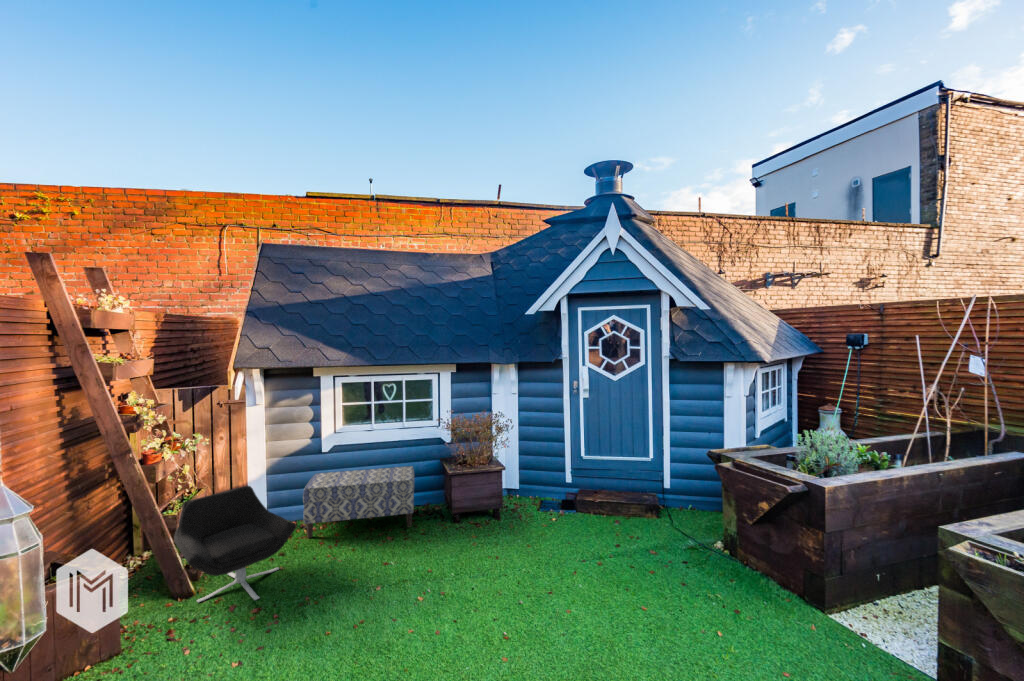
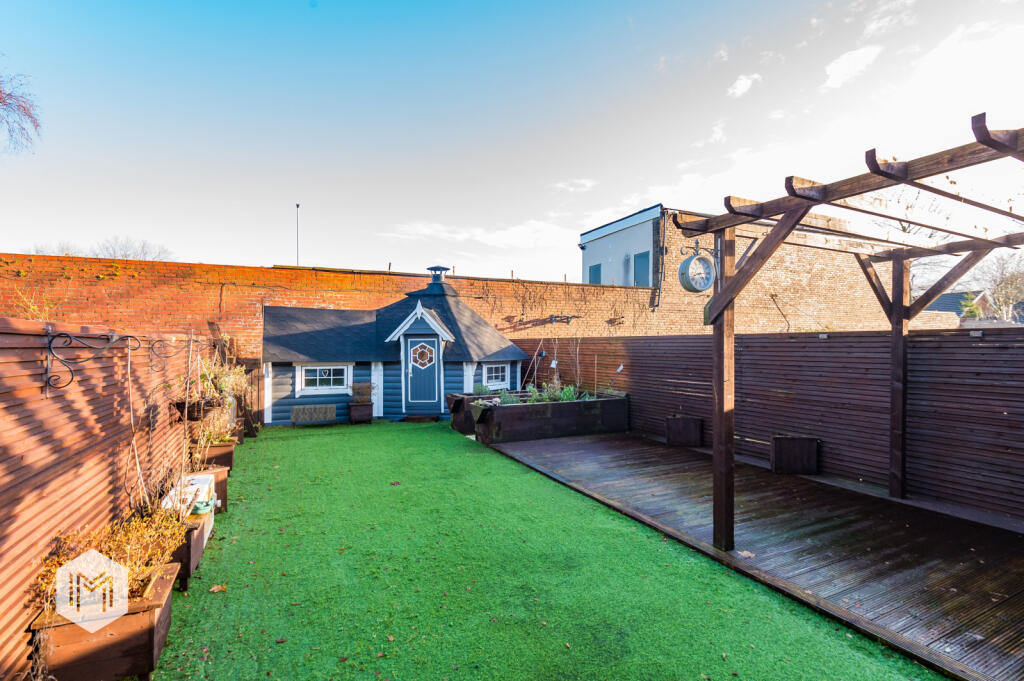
lounge chair: present [174,486,296,602] -> none [250,404,293,436]

